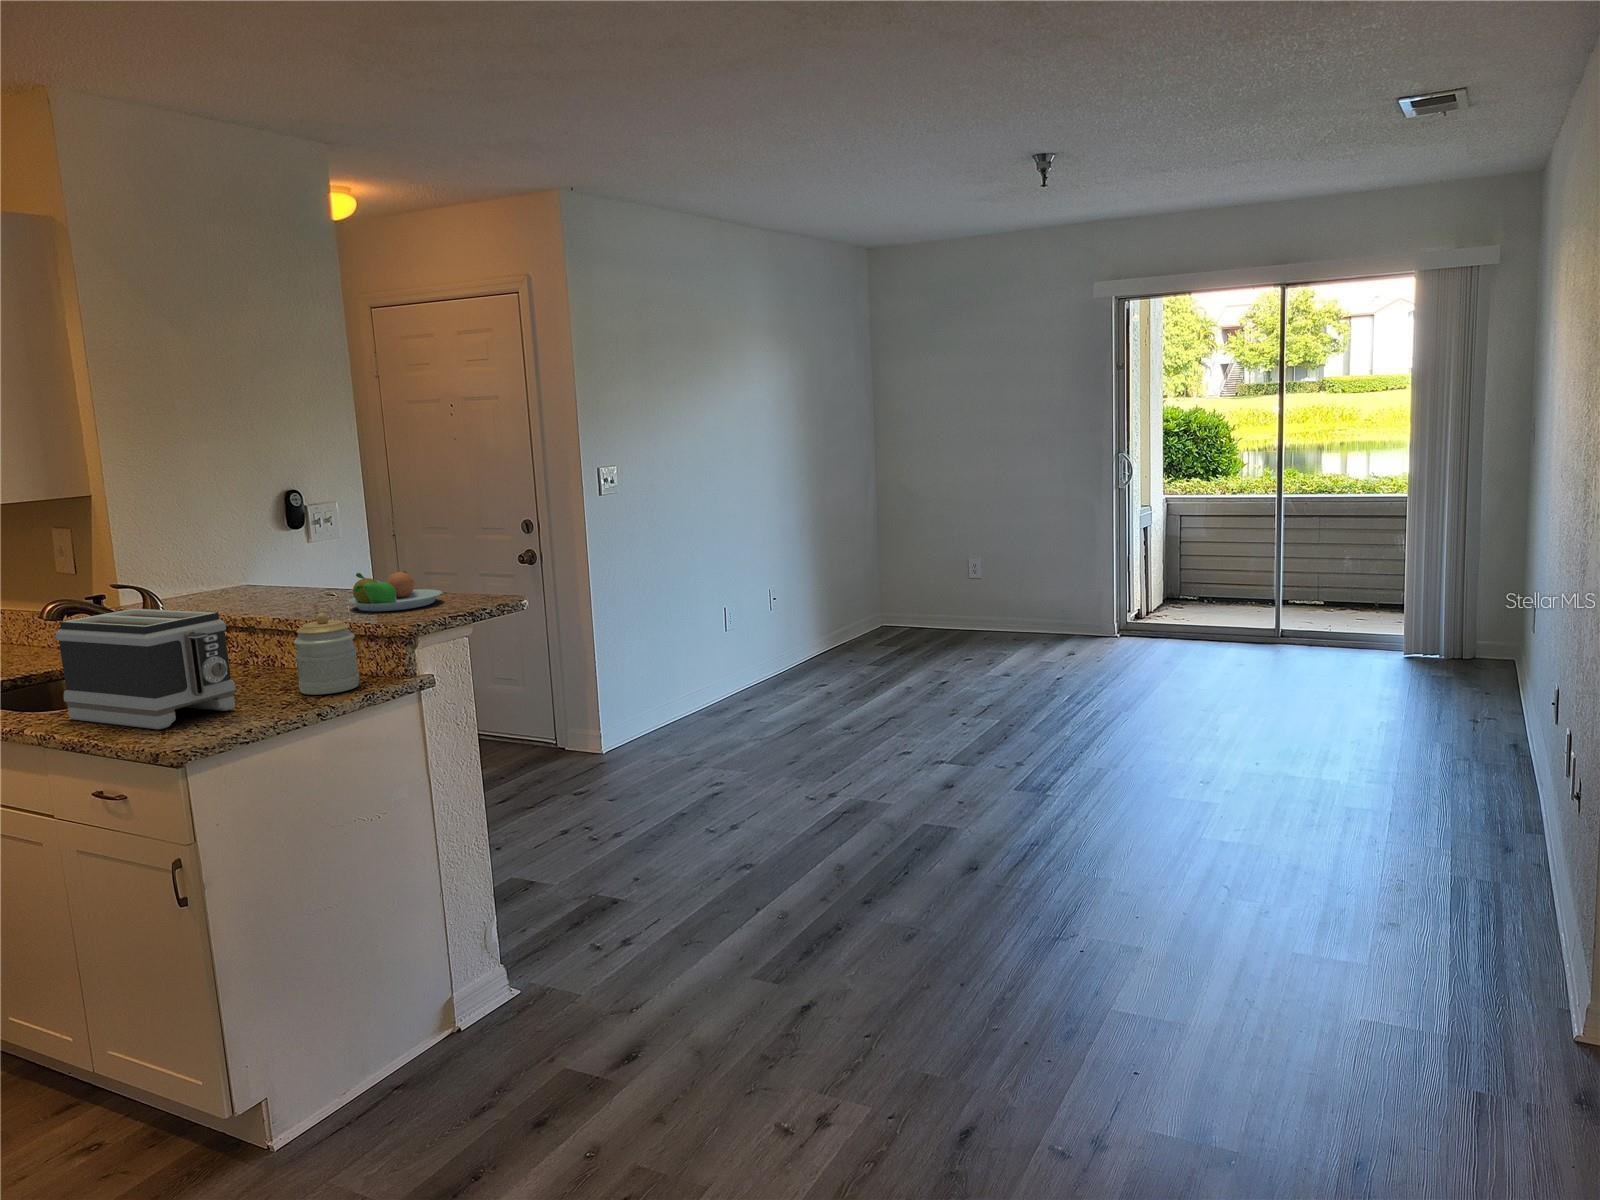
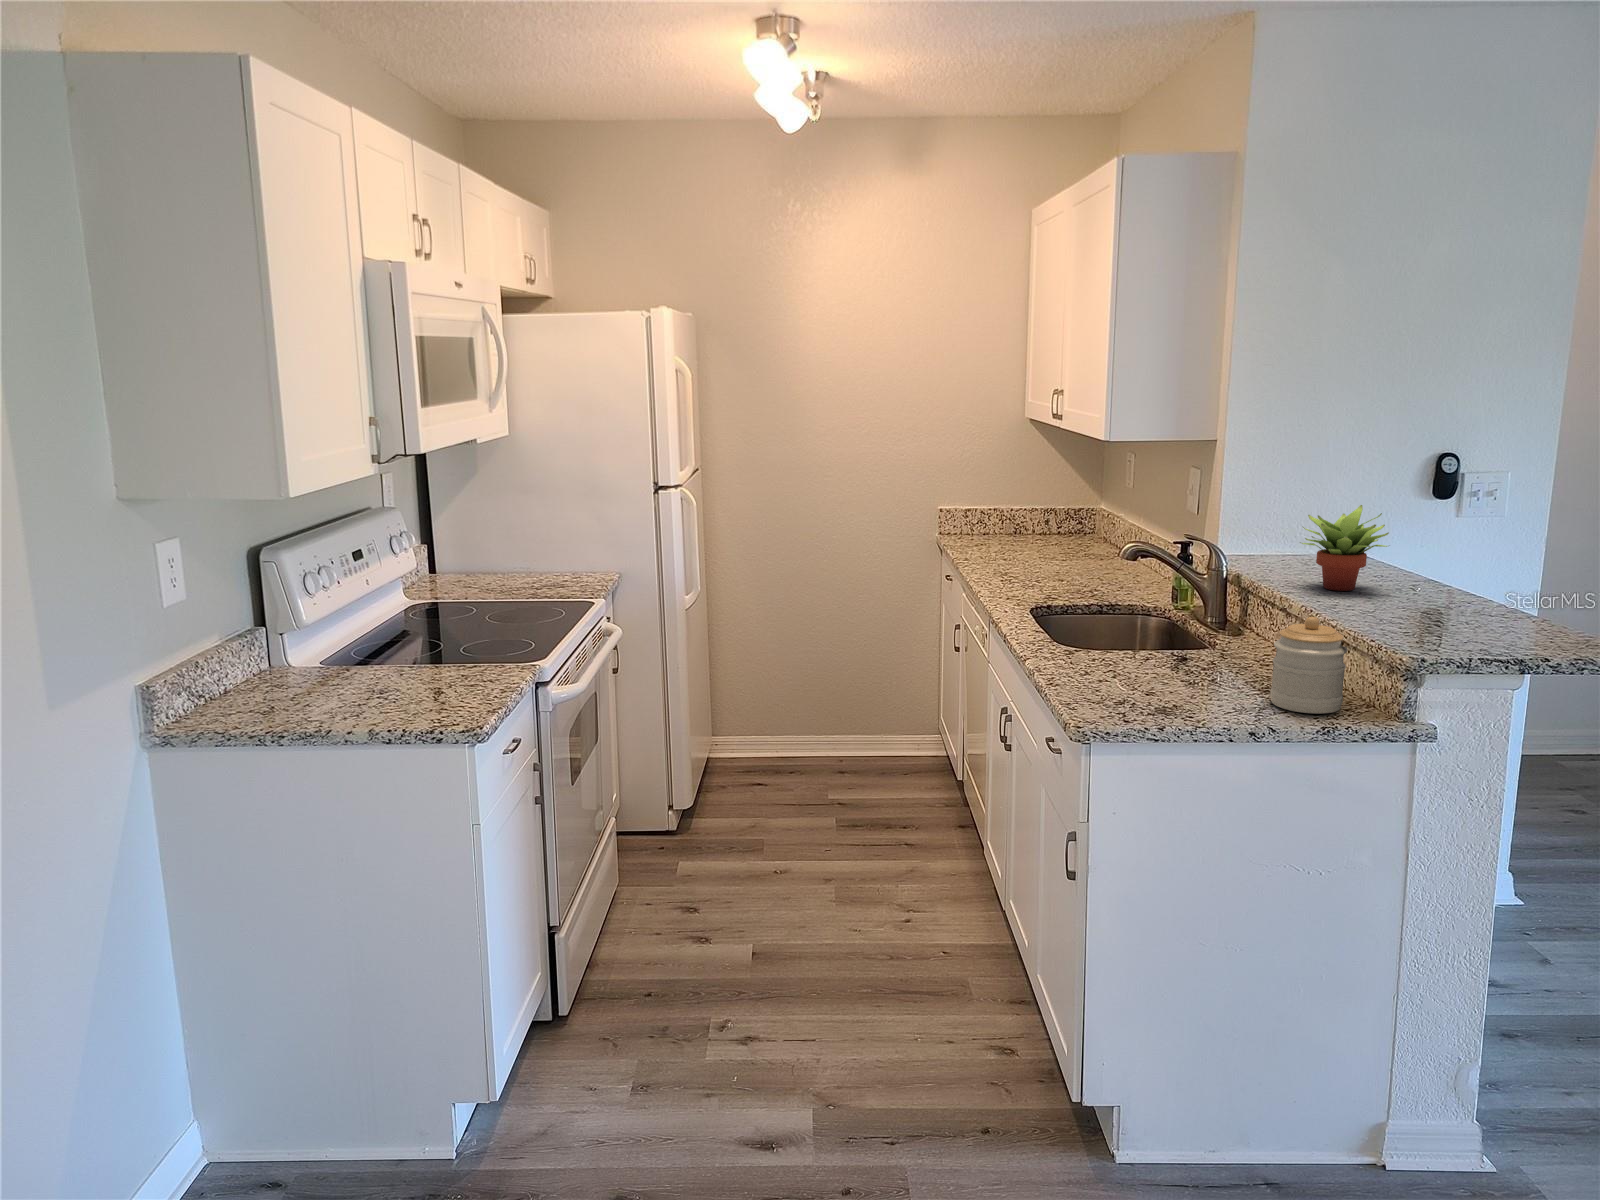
succulent plant: none [234,531,314,606] -> present [1300,505,1389,591]
fruit bowl: present [349,571,442,611] -> none [1391,574,1523,634]
toaster: present [56,609,236,729] -> none [1065,568,1193,697]

